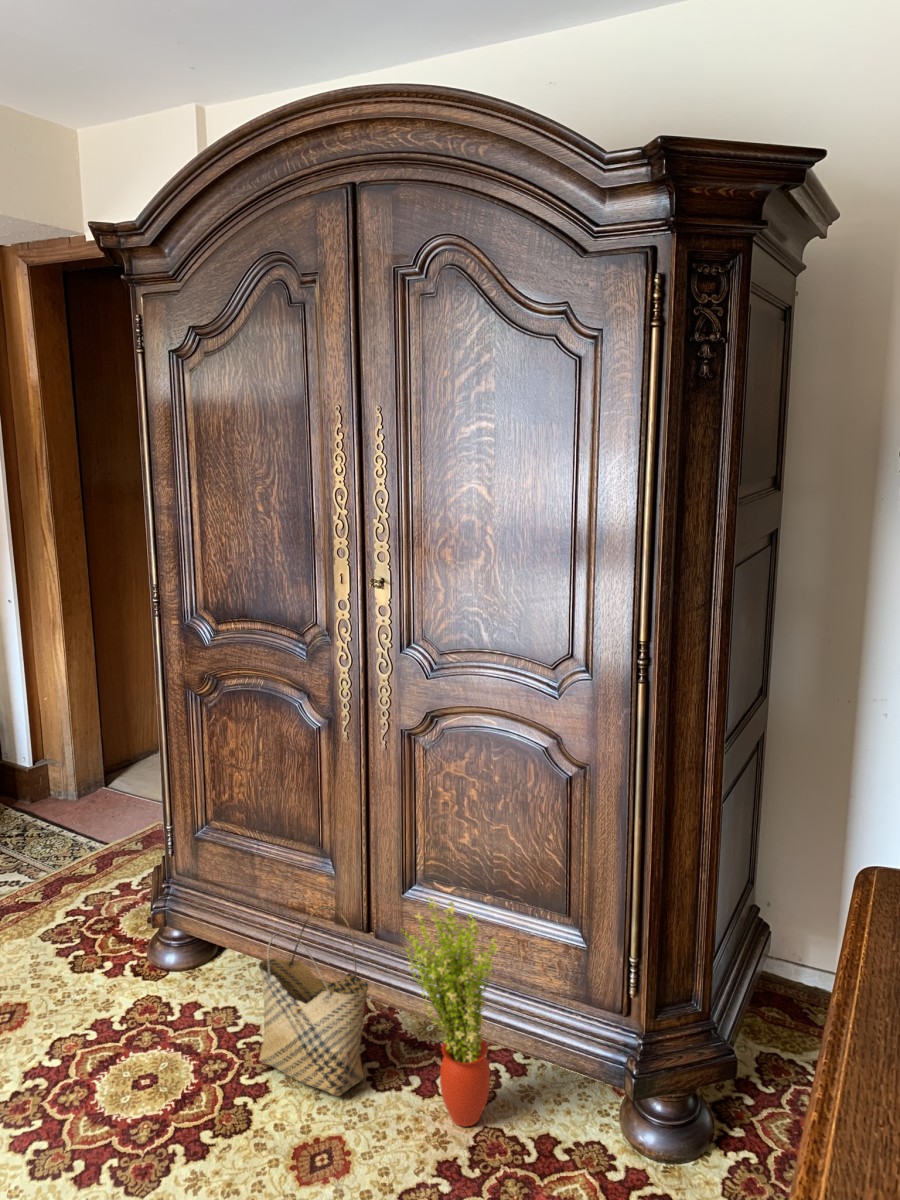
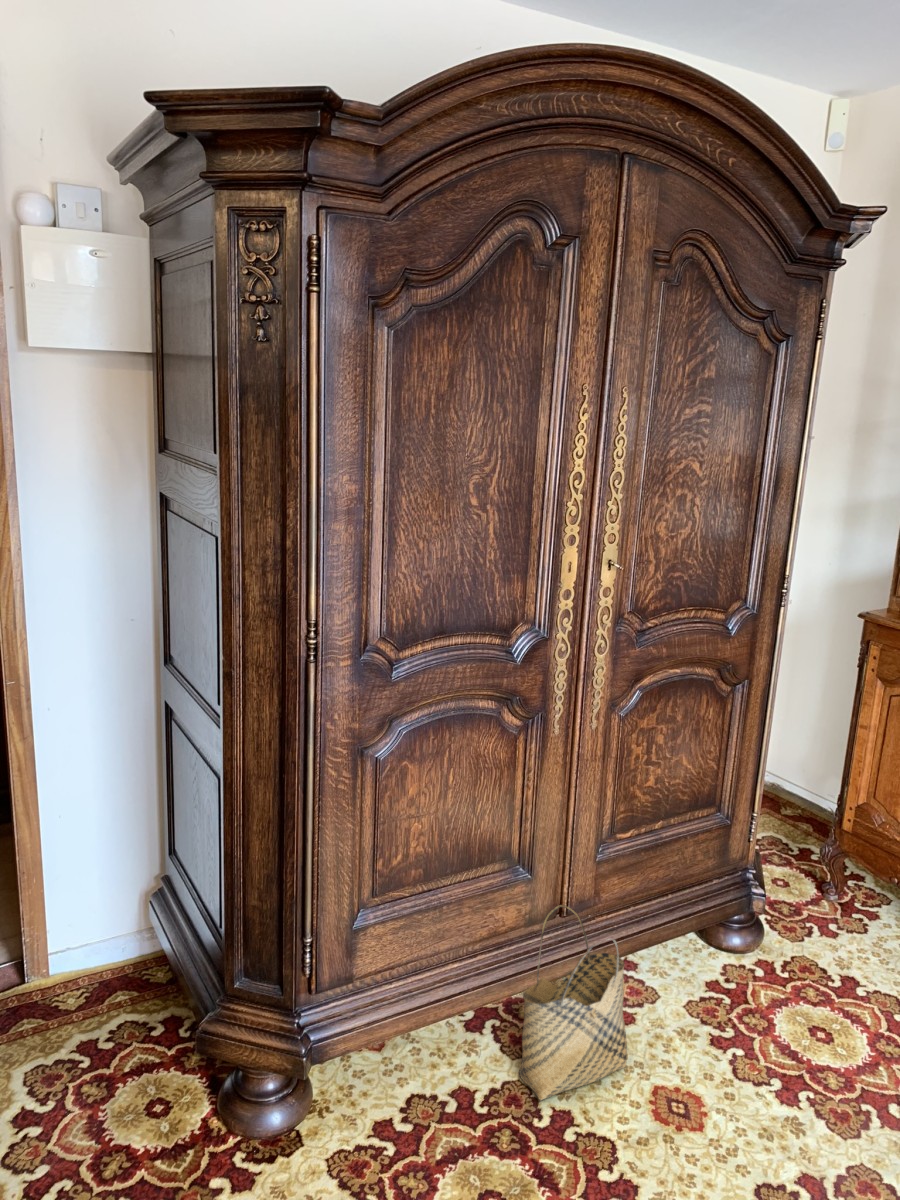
potted plant: present [401,898,499,1127] -> none [660,830,742,1017]

